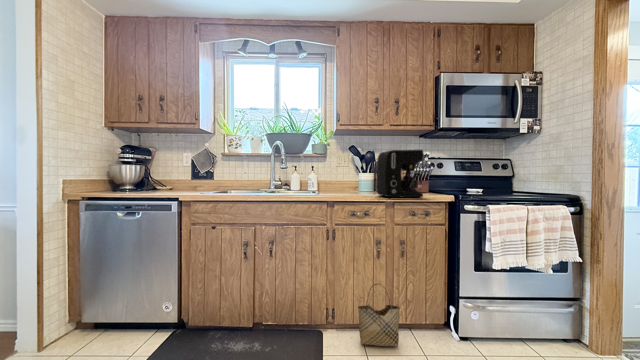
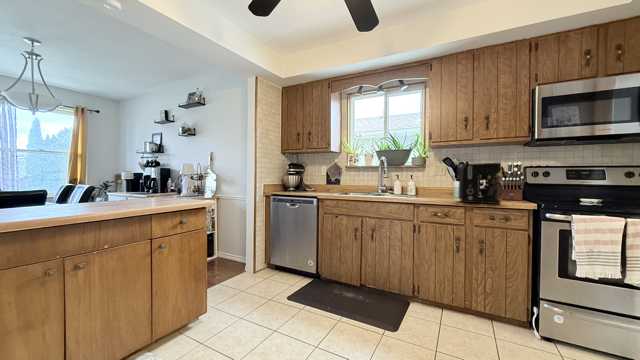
woven basket: present [358,284,400,346] -> none [436,272,474,326]

